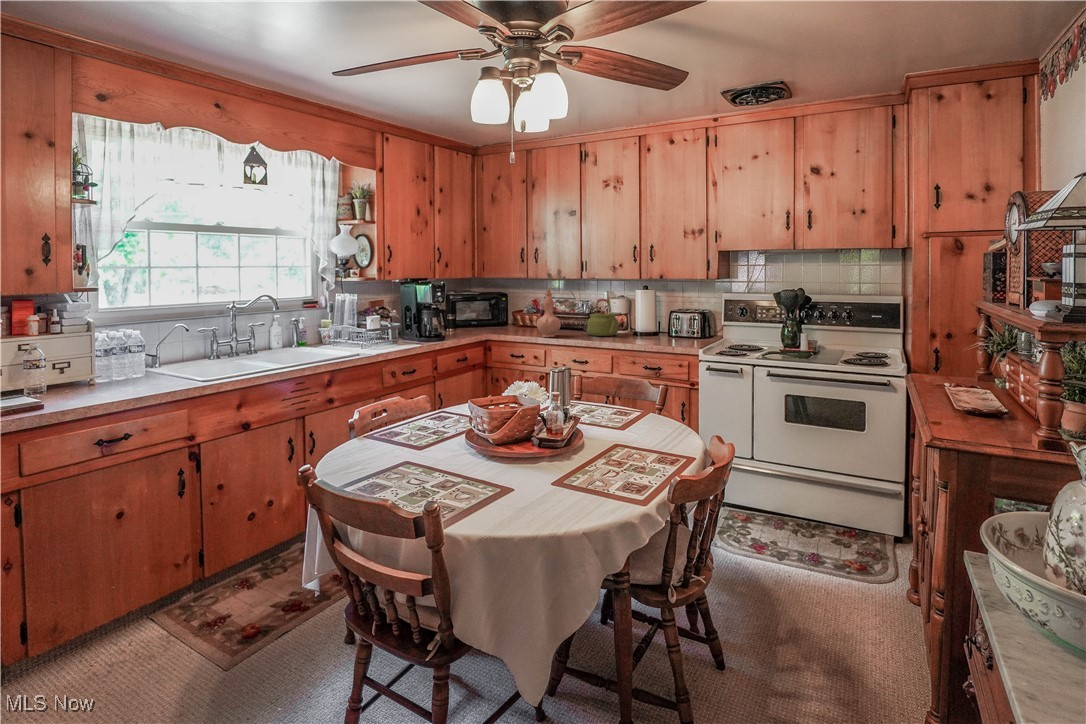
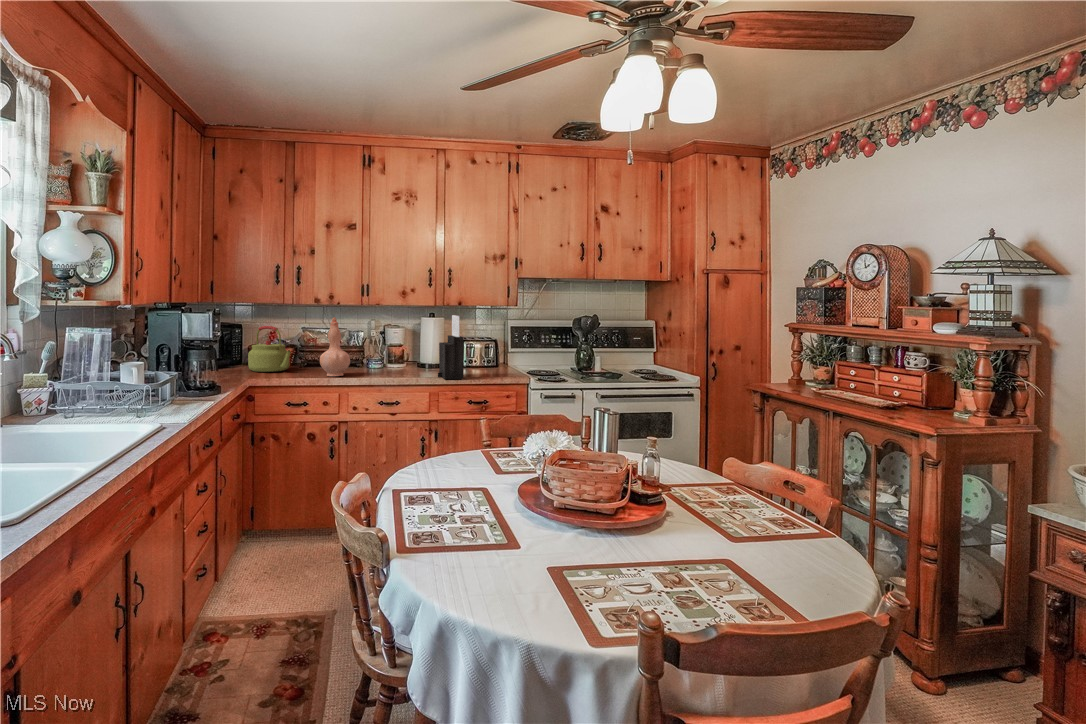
knife block: none [627,287,650,345] -> present [438,315,464,379]
kettle: present [587,299,618,336] -> present [248,326,291,372]

